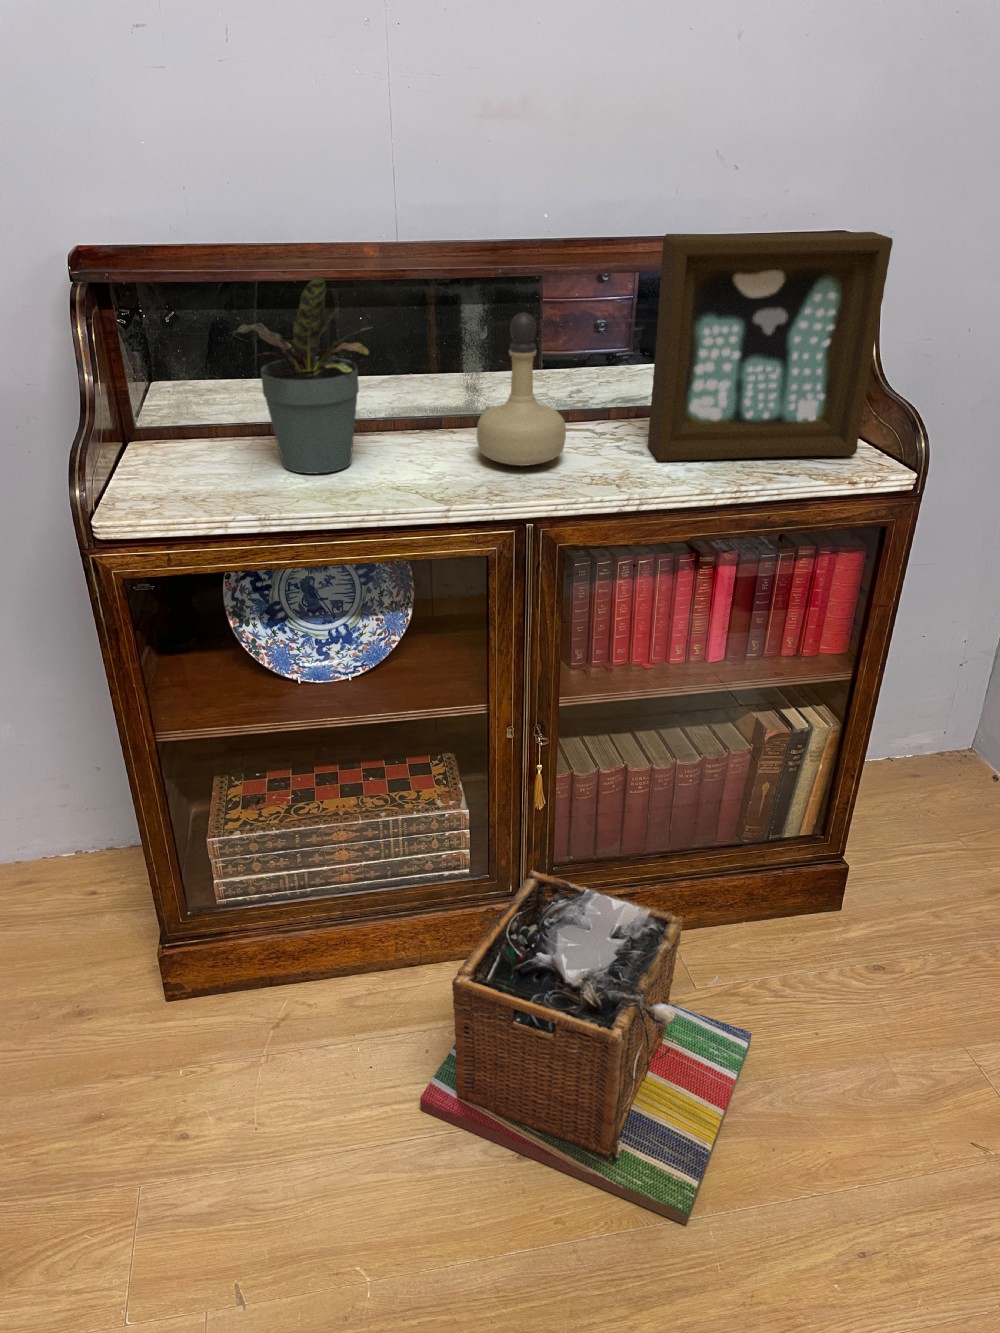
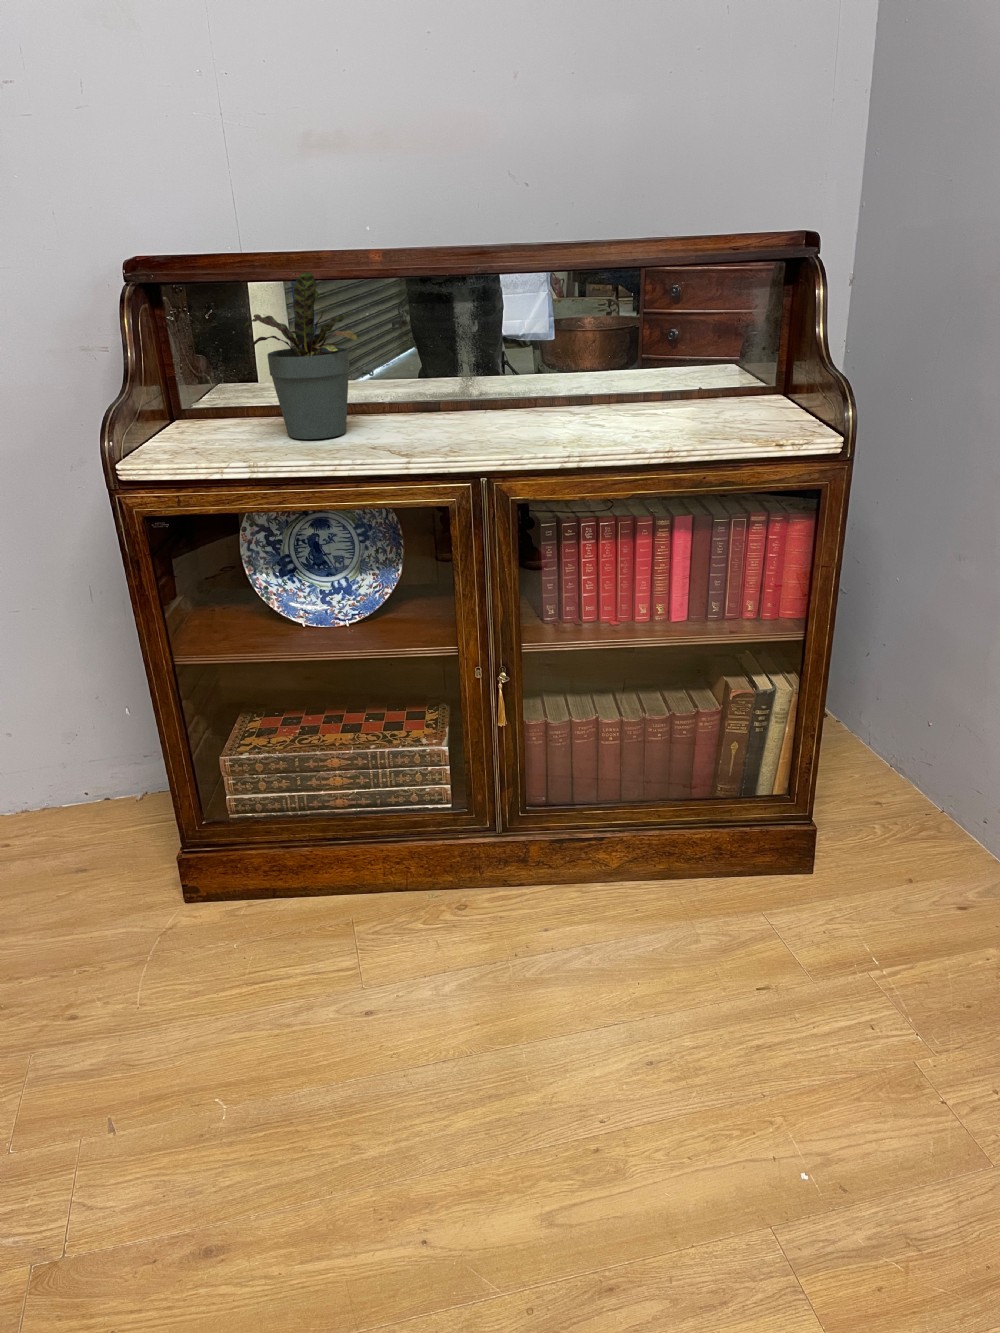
picture frame: present [648,232,893,461] -> none [607,223,810,431]
perfume bottle: present [477,312,566,466] -> none [450,300,526,434]
laundry basket: present [420,870,751,1225] -> none [374,796,690,1111]

